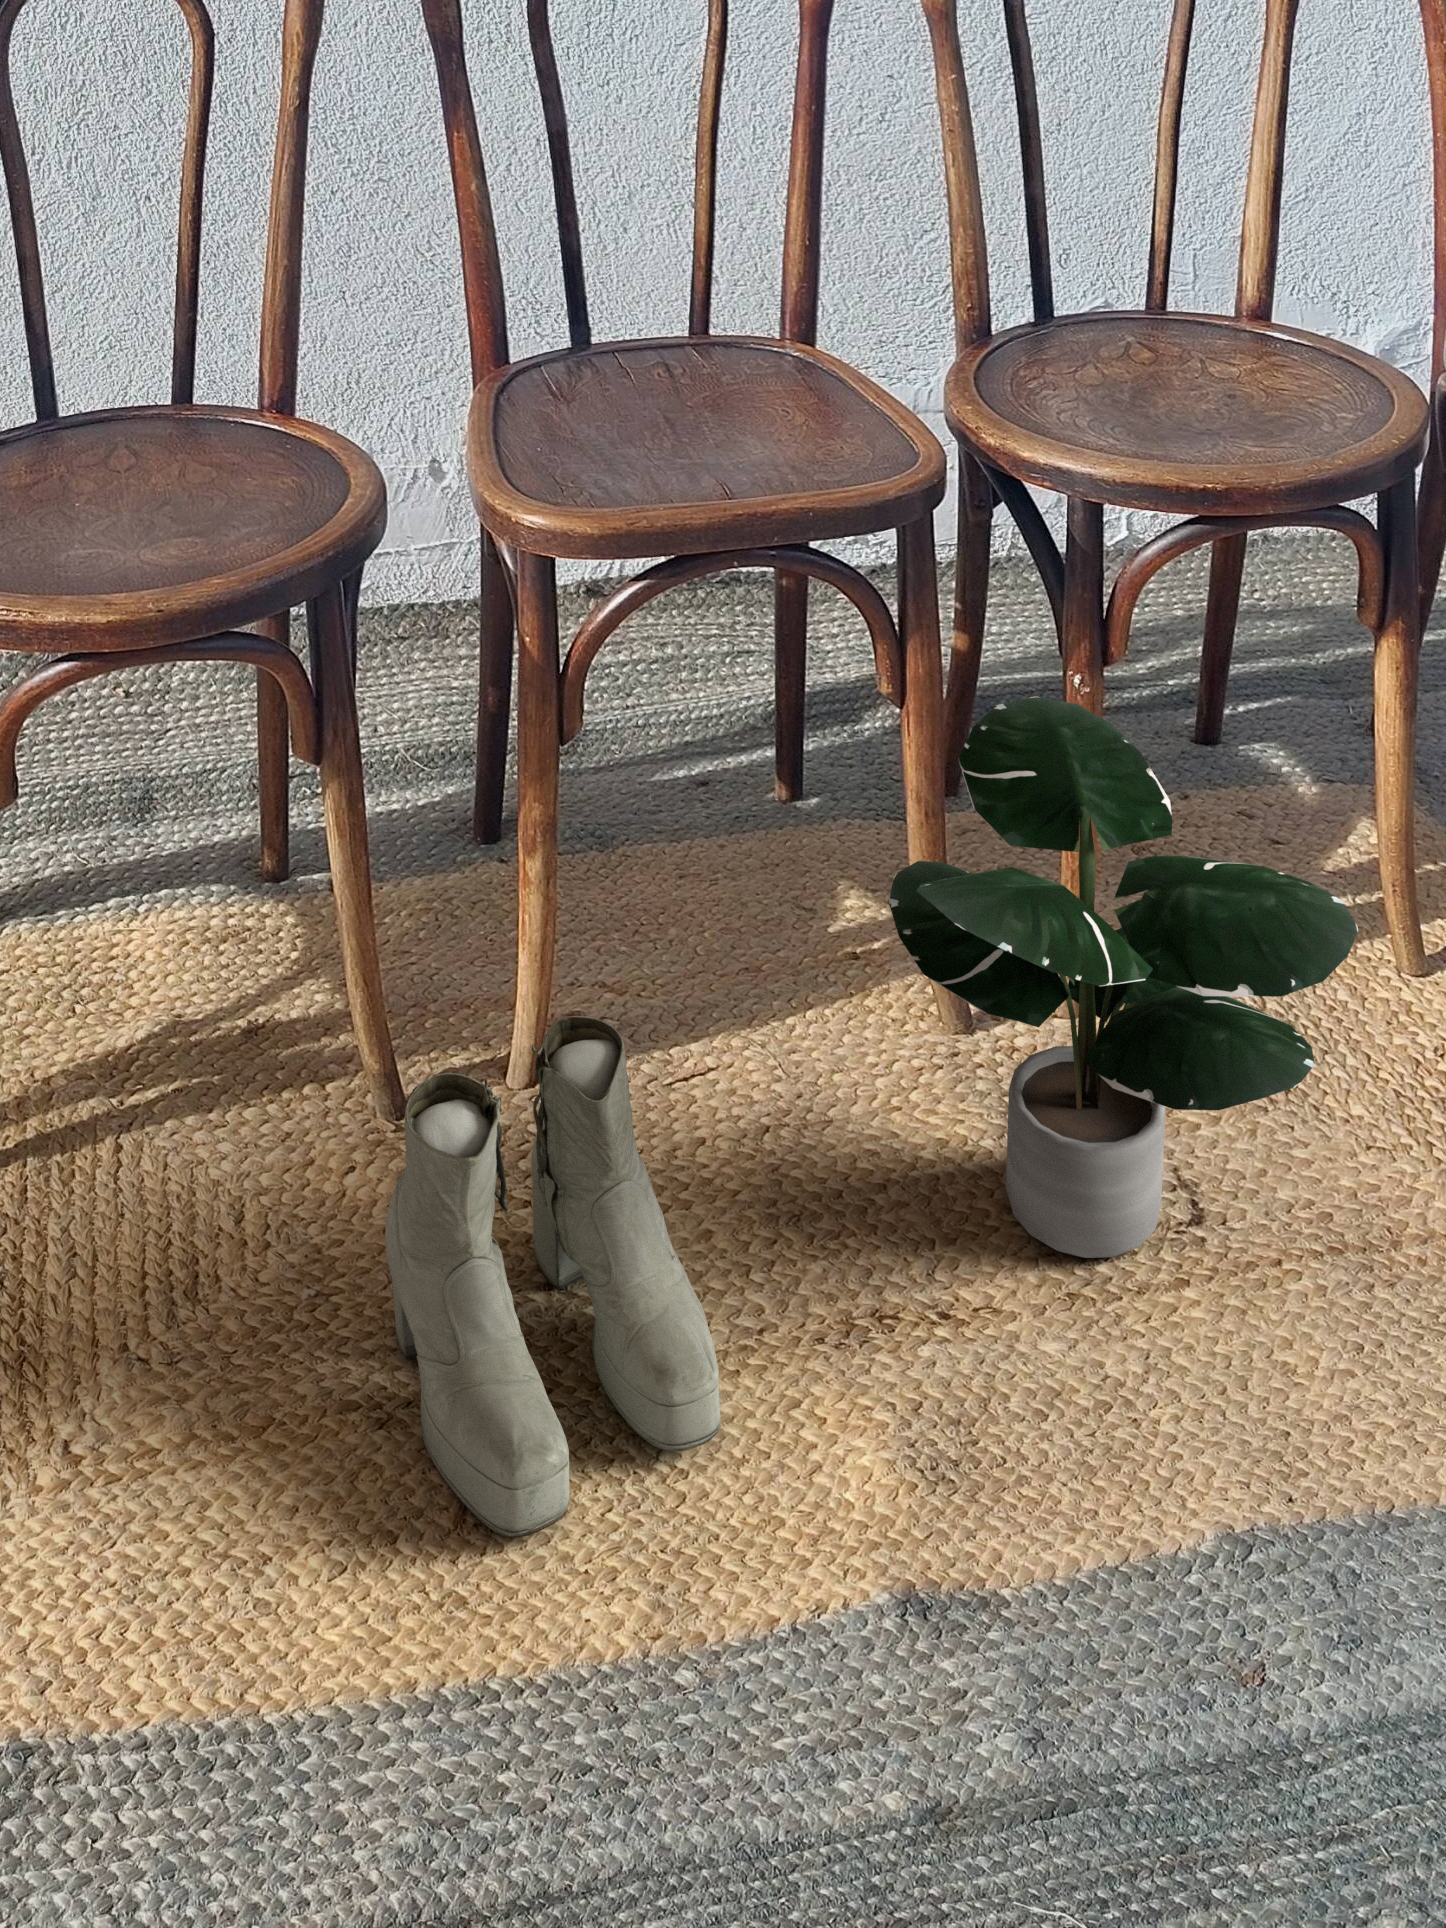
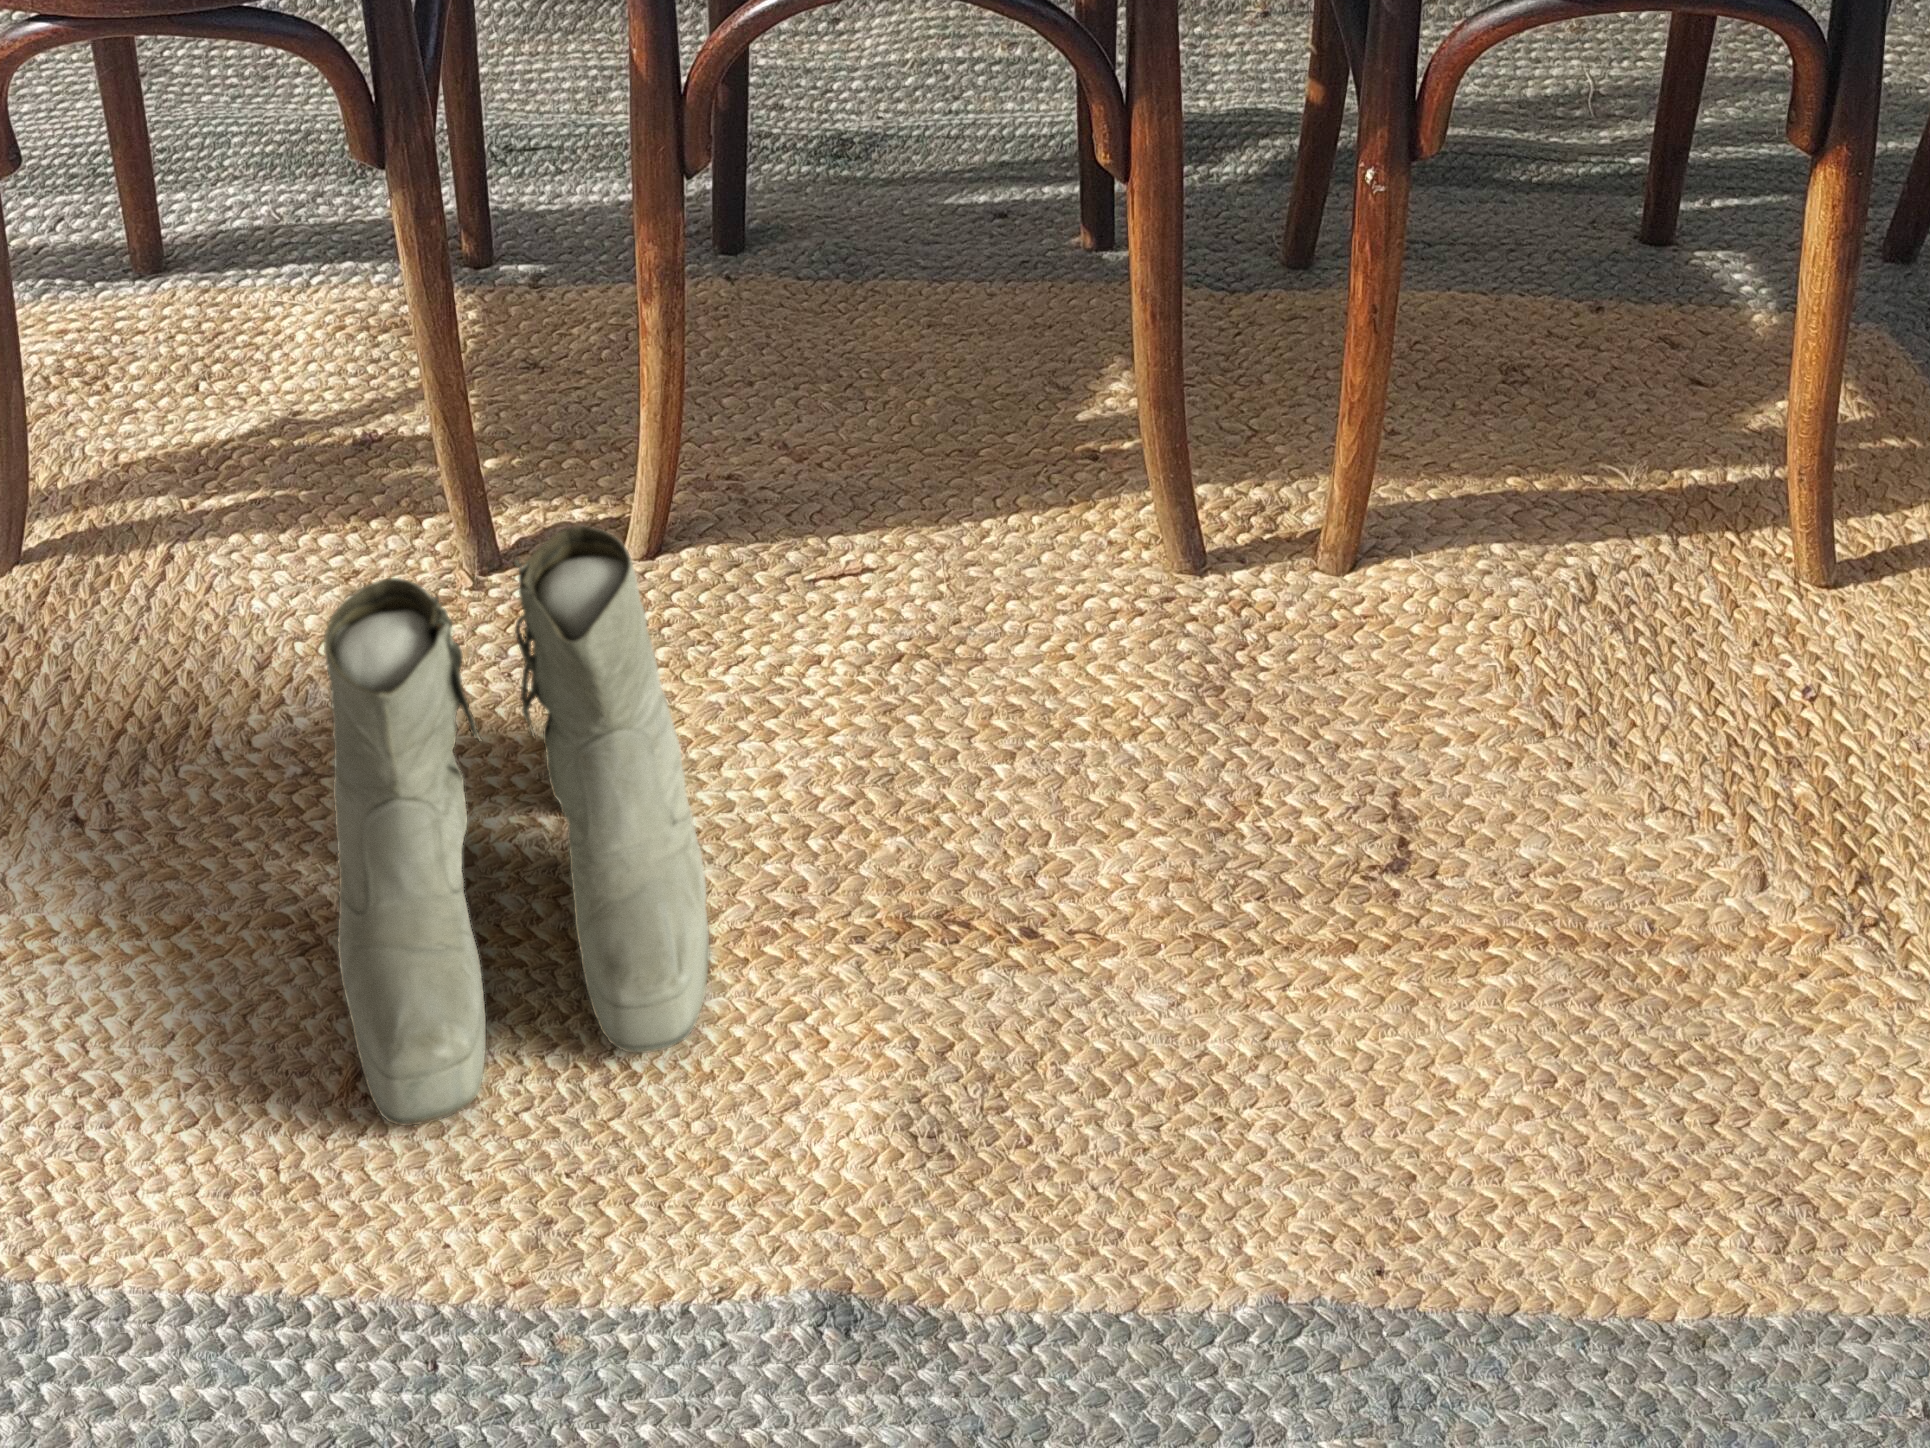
potted plant: present [889,696,1359,1258] -> none [1020,202,1648,895]

